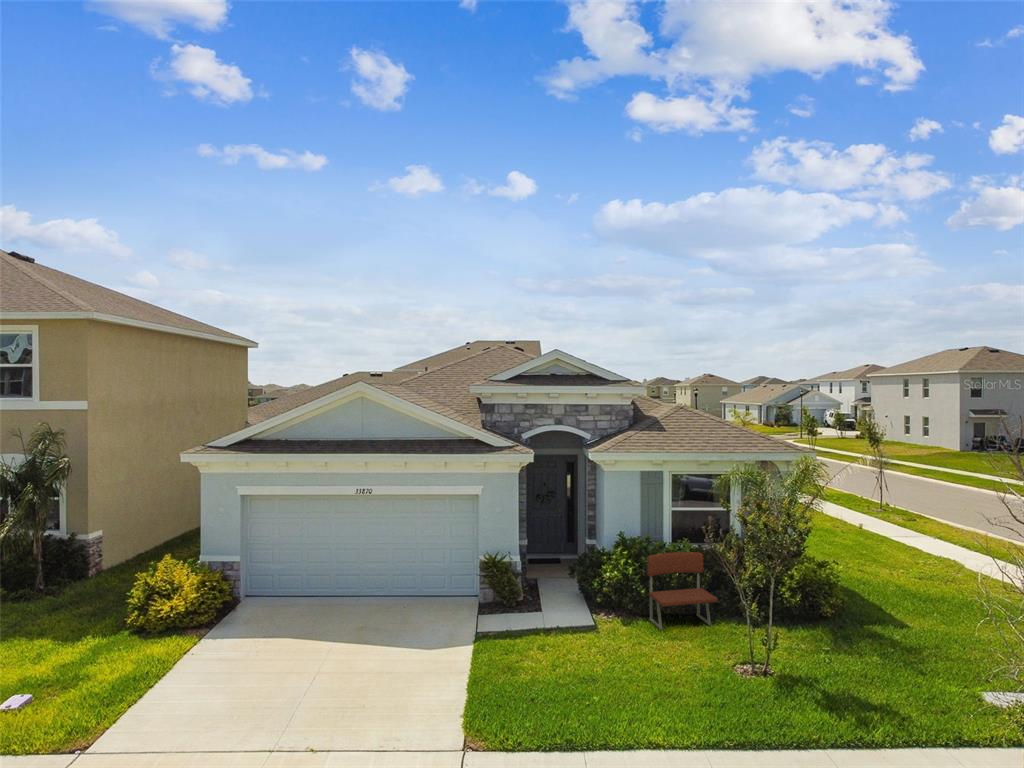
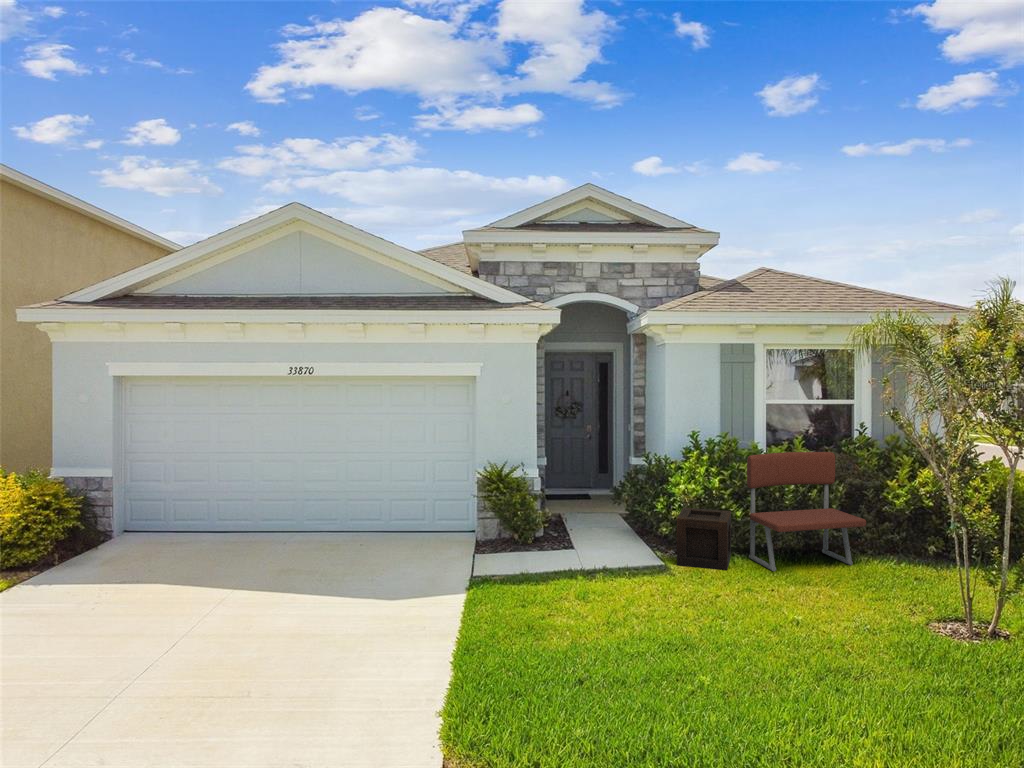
wooden crate: none [603,586,639,629] -> present [677,508,731,571]

